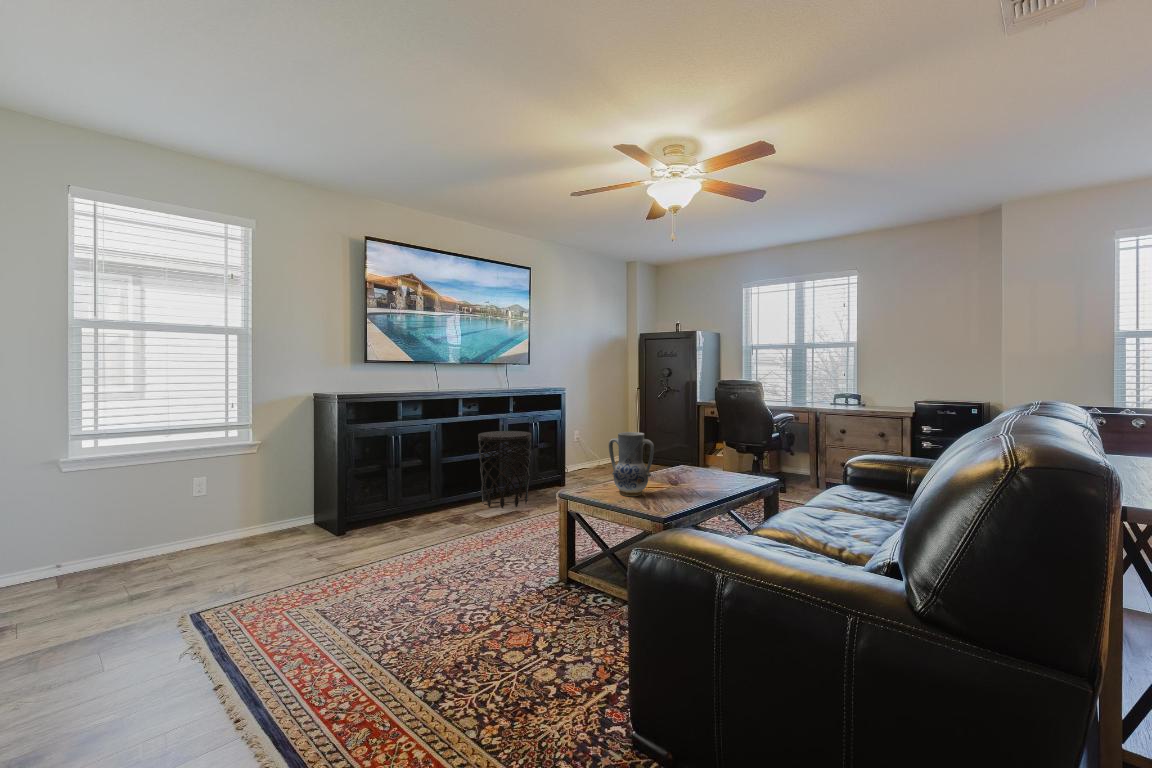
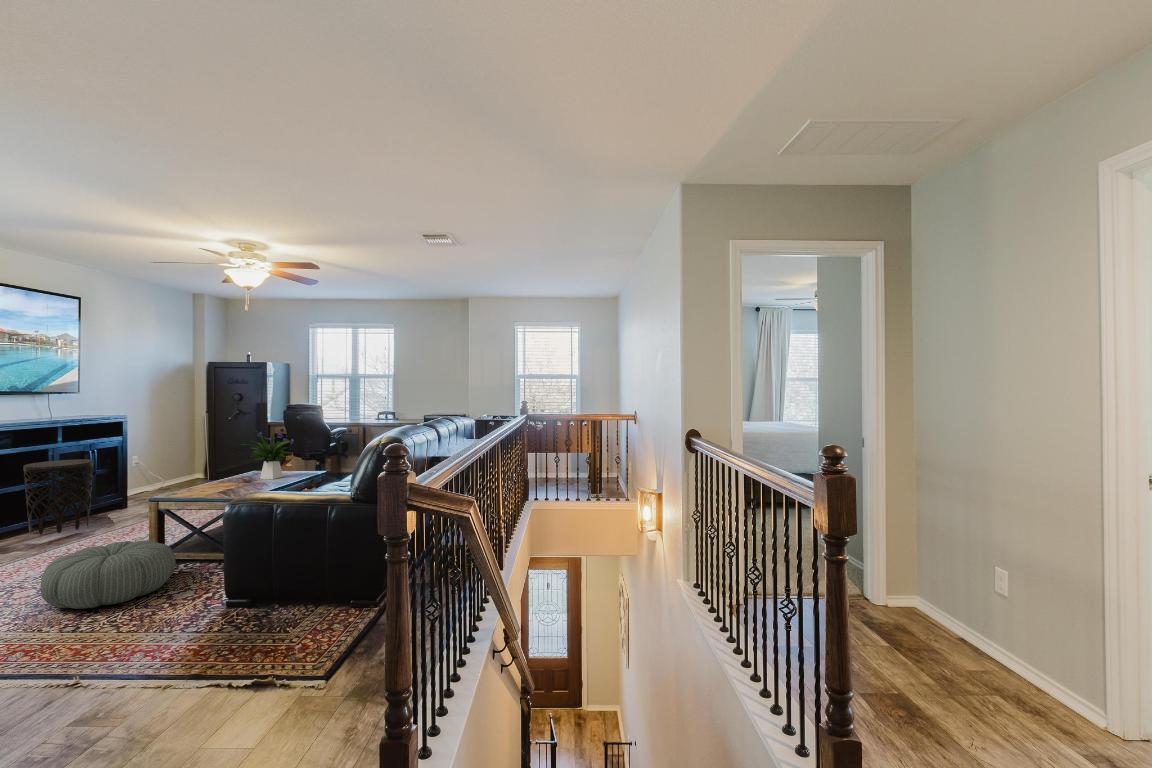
flower arrangement: none [665,407,740,484] -> present [251,432,294,479]
vase: present [609,432,654,496] -> none [194,449,232,493]
pouf: none [428,552,577,660] -> present [40,540,175,609]

